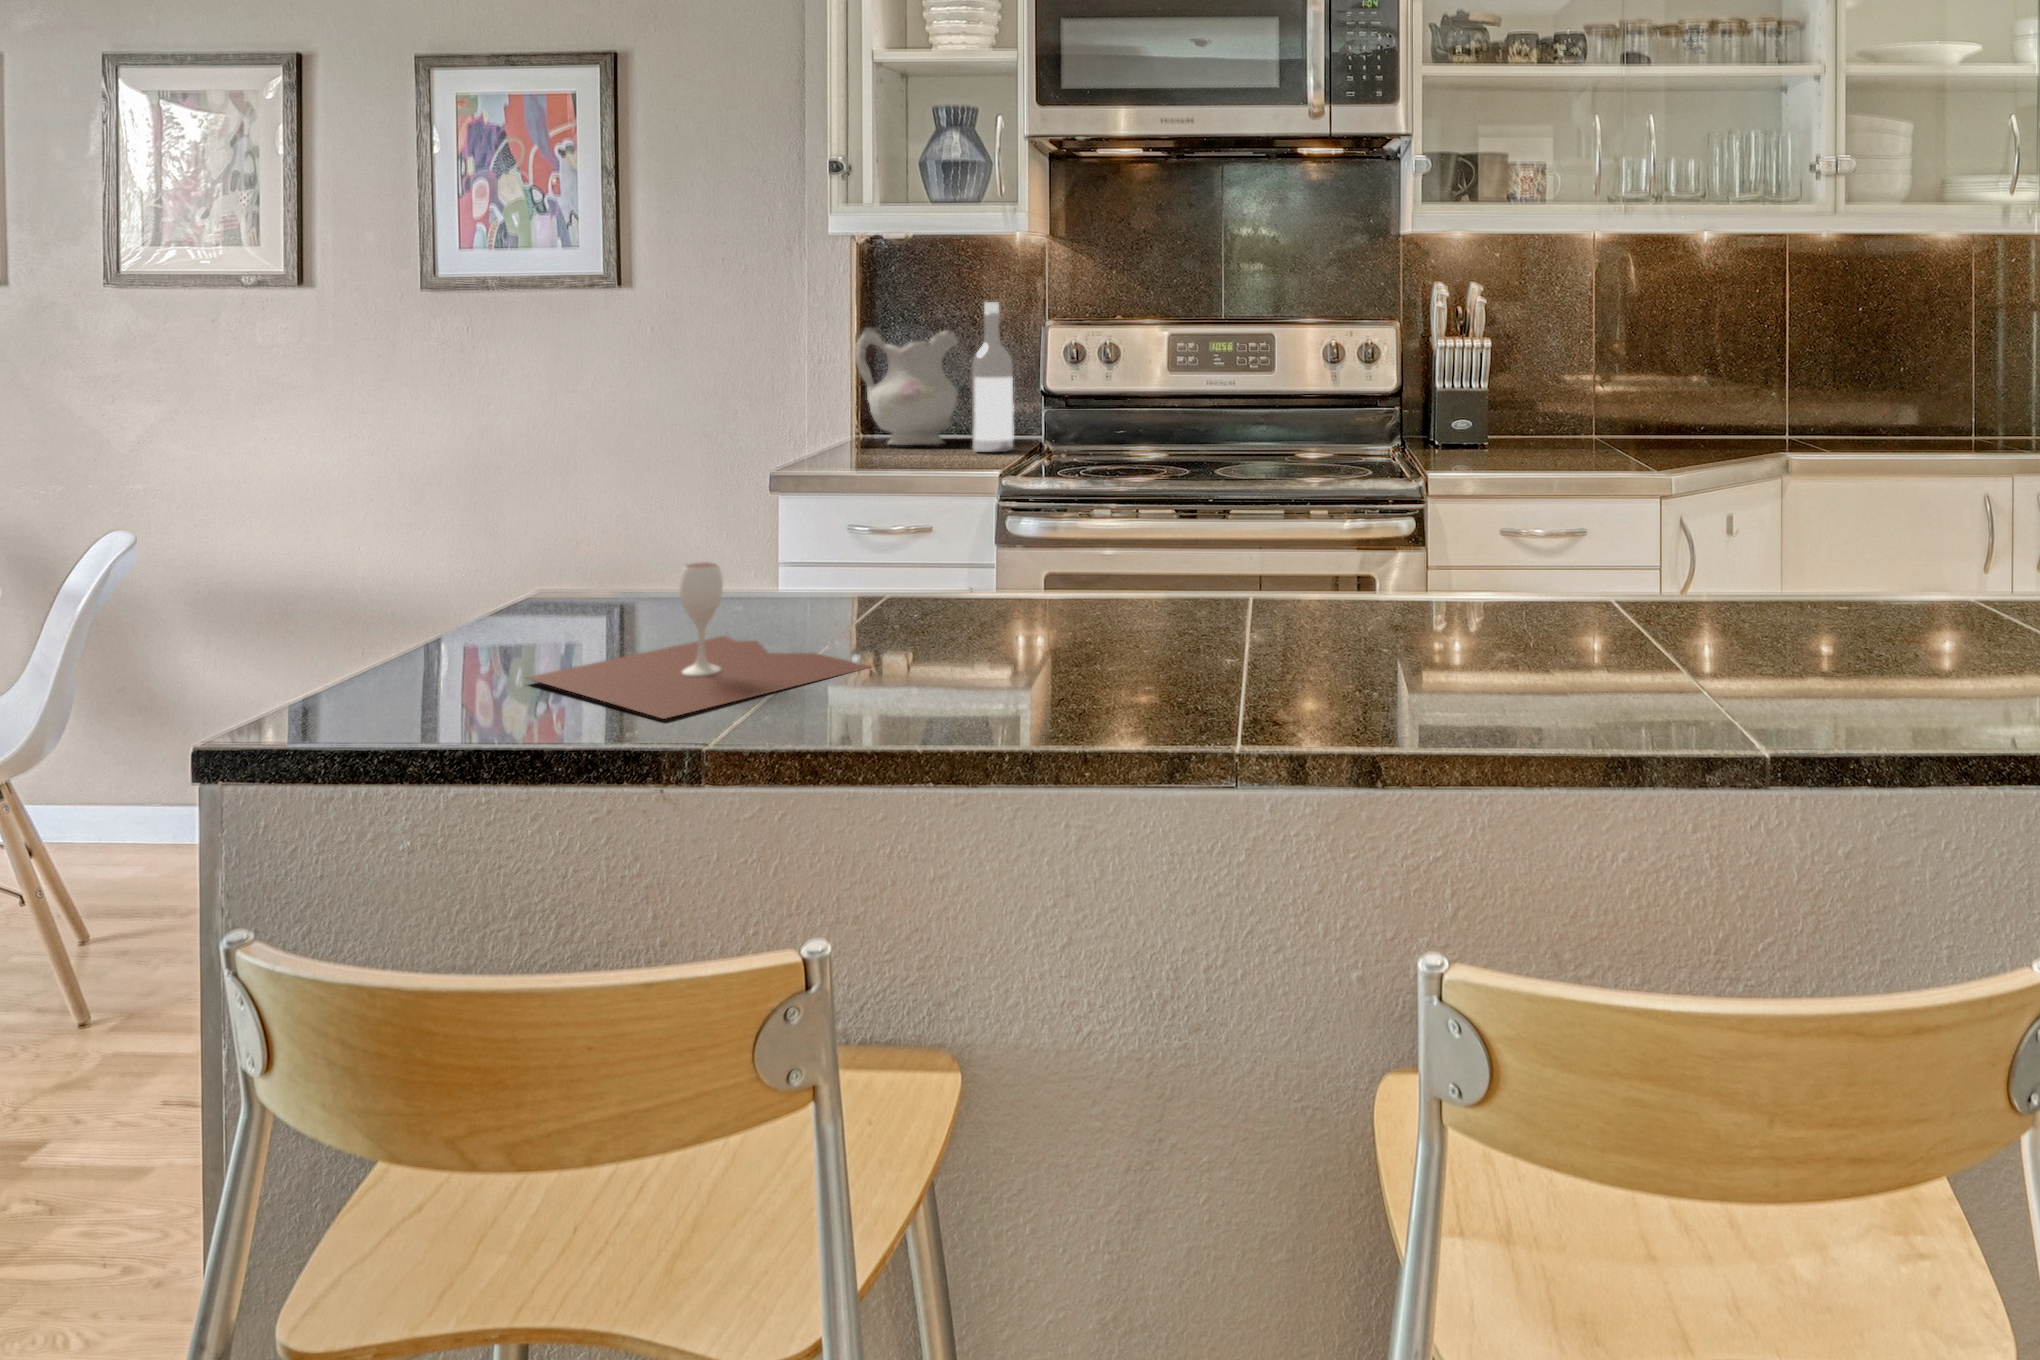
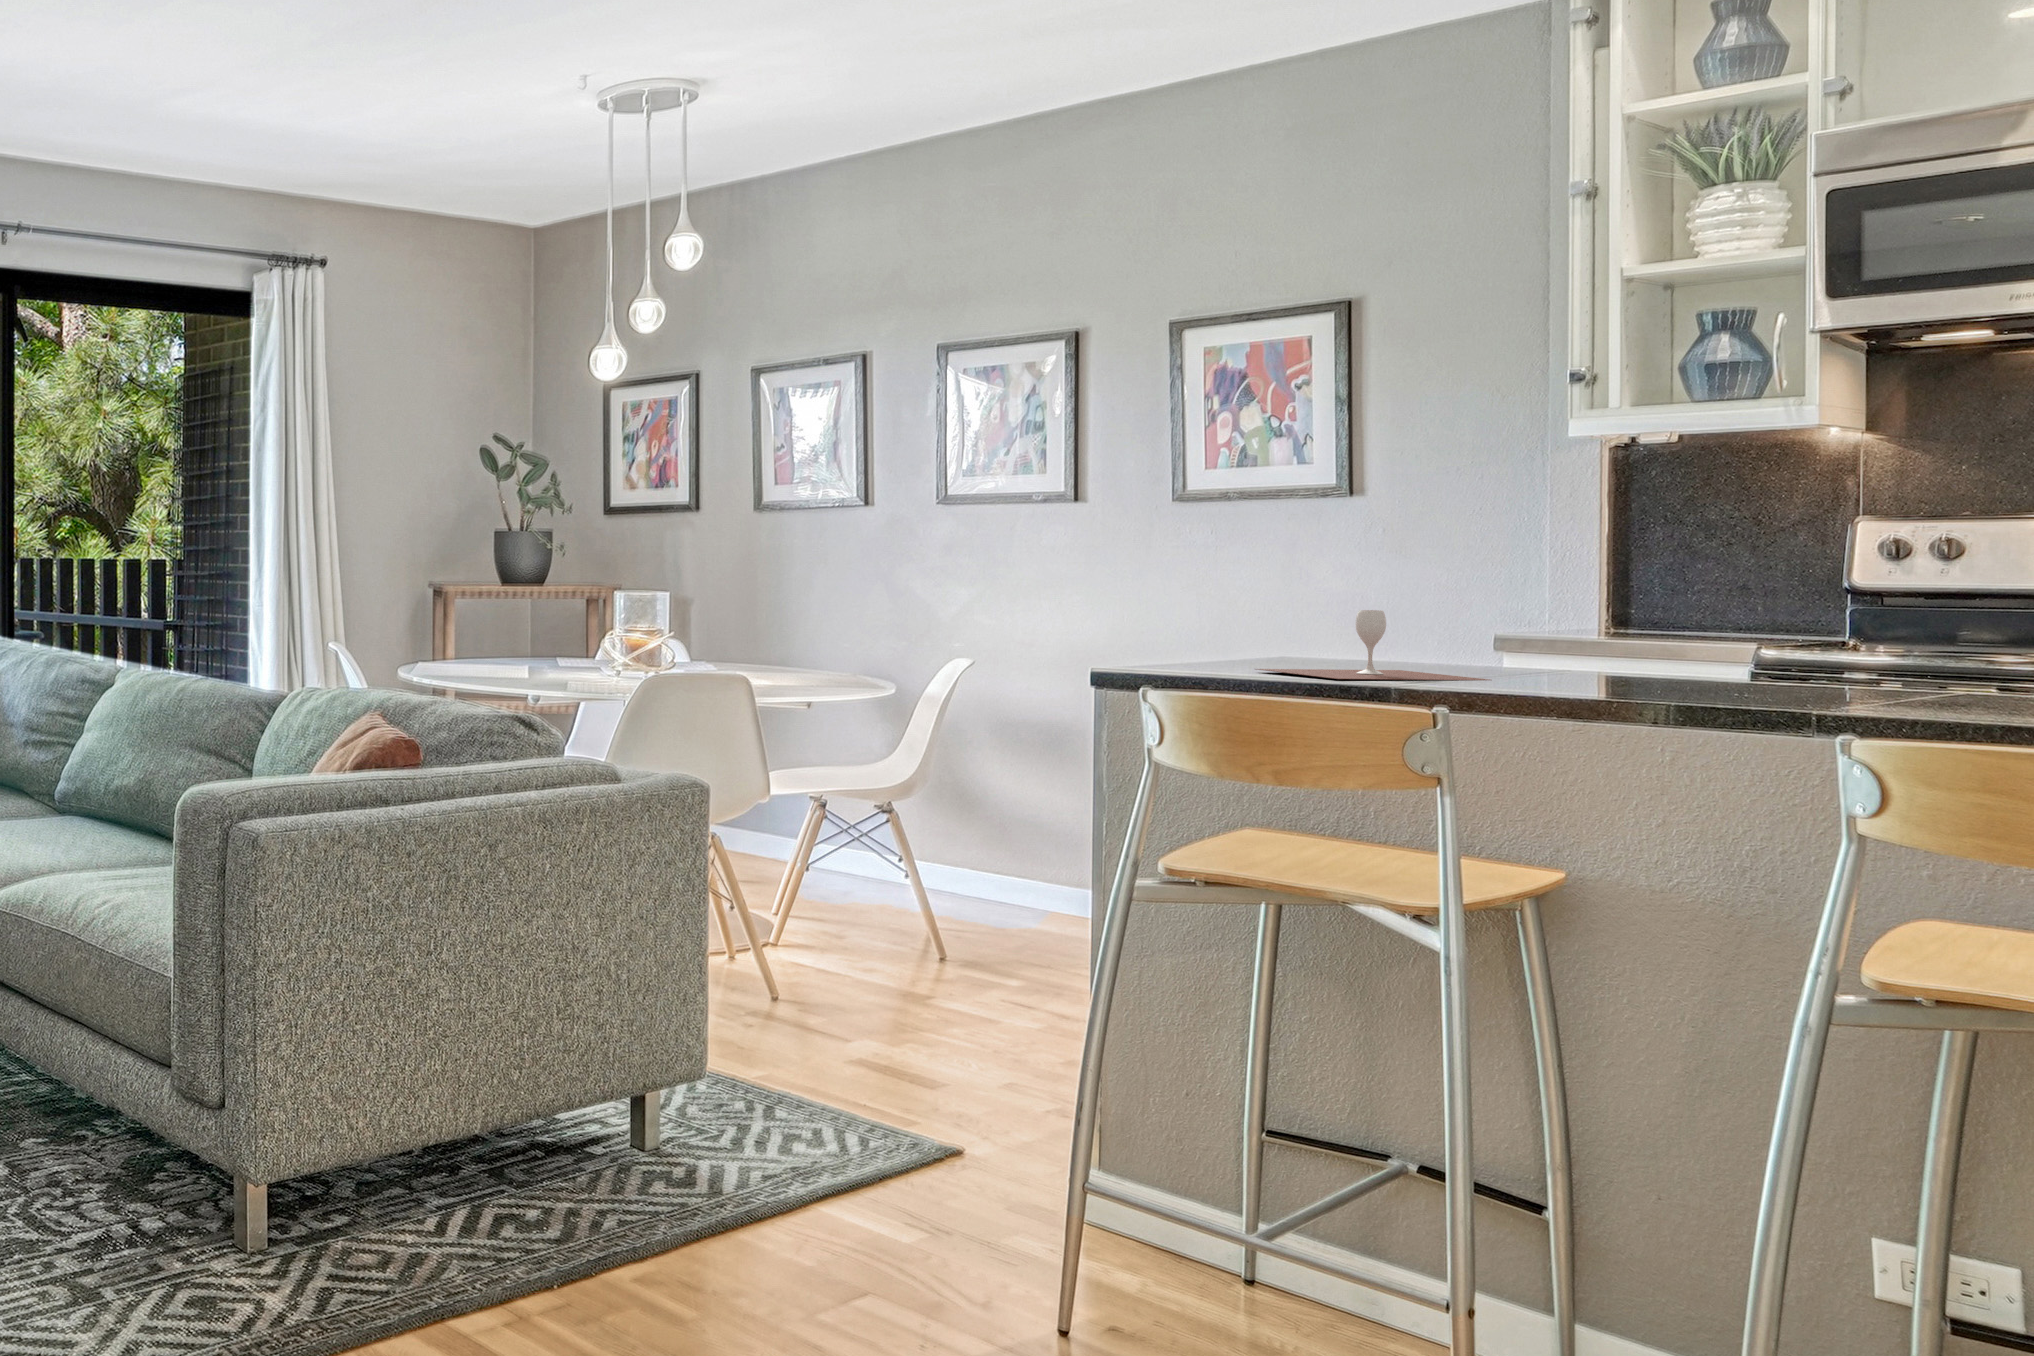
wine bottle: present [972,302,1014,452] -> none [1736,497,1791,642]
ceramic pitcher: present [855,328,958,445] -> none [1602,526,1734,638]

